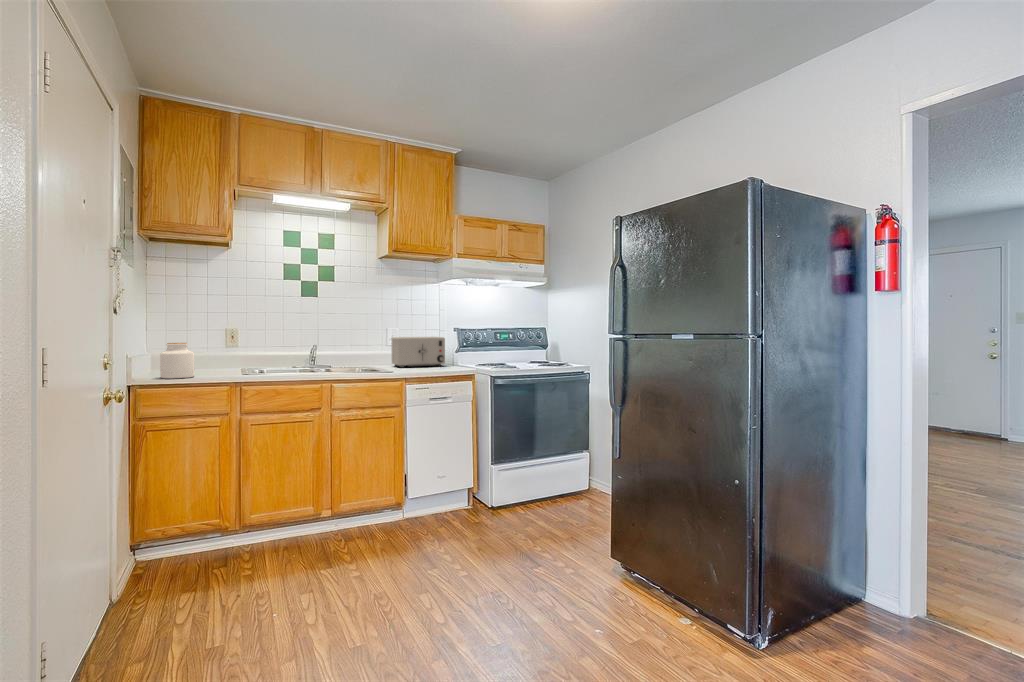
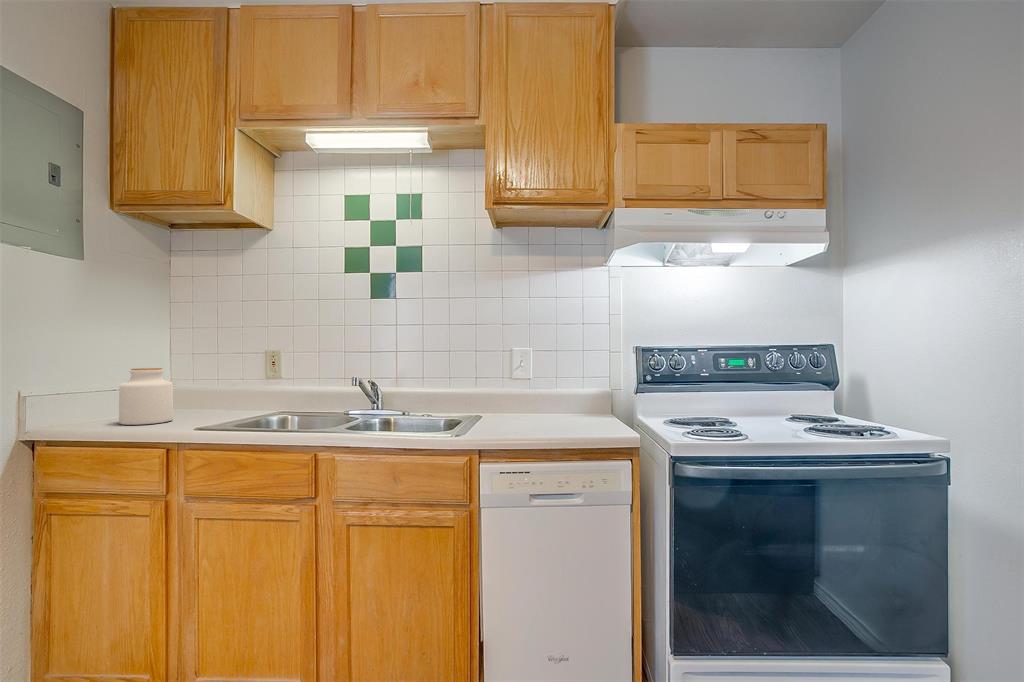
toaster: present [392,337,445,368] -> none [504,363,596,421]

